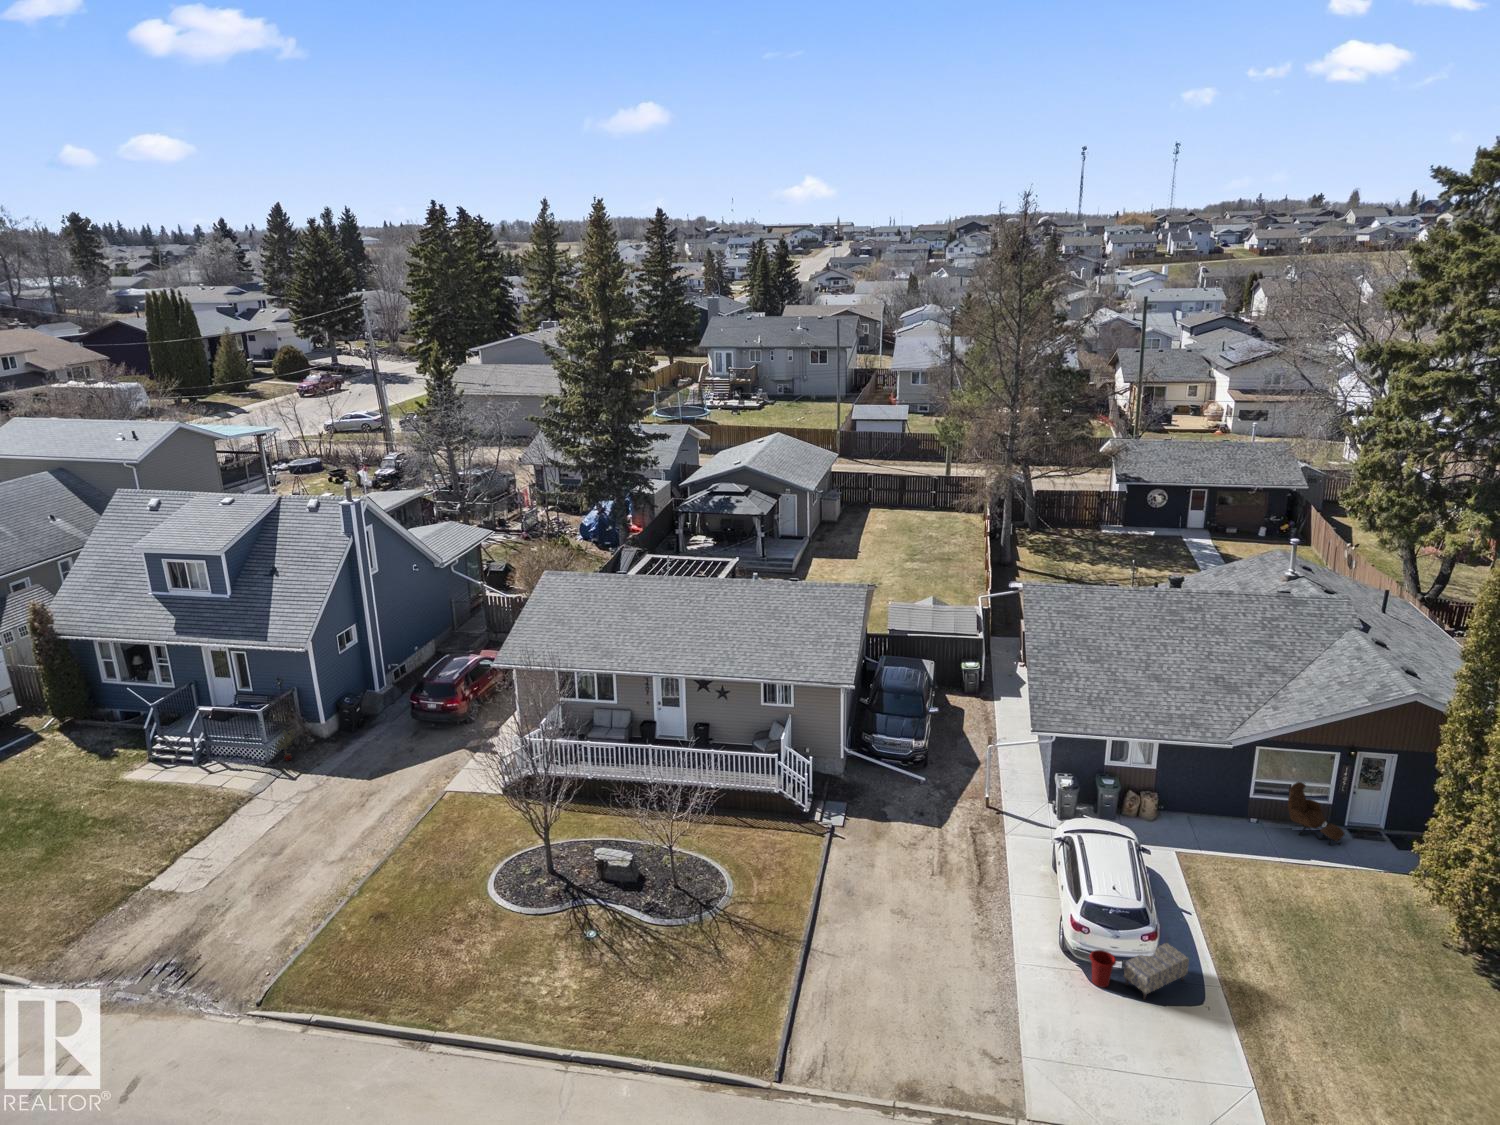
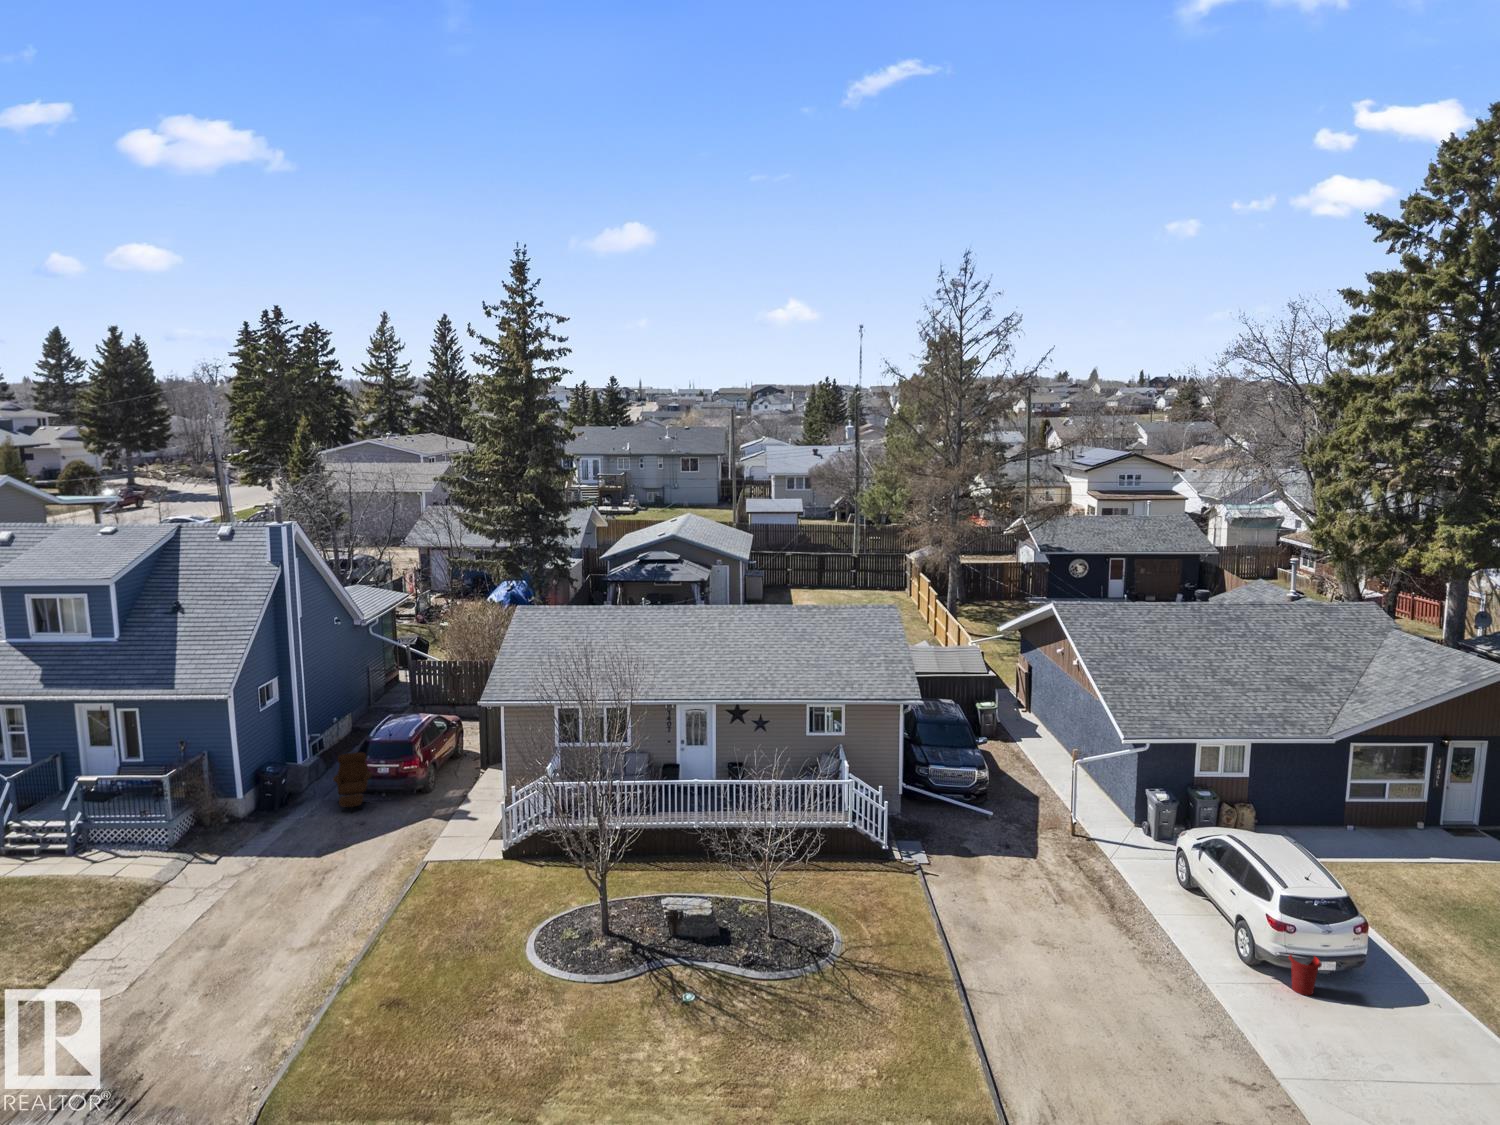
potted tree: present [276,730,296,761] -> none [182,802,210,844]
lounge chair: present [1288,781,1345,843] -> present [333,752,372,812]
bench: present [1124,943,1189,1000] -> none [1328,939,1393,1003]

